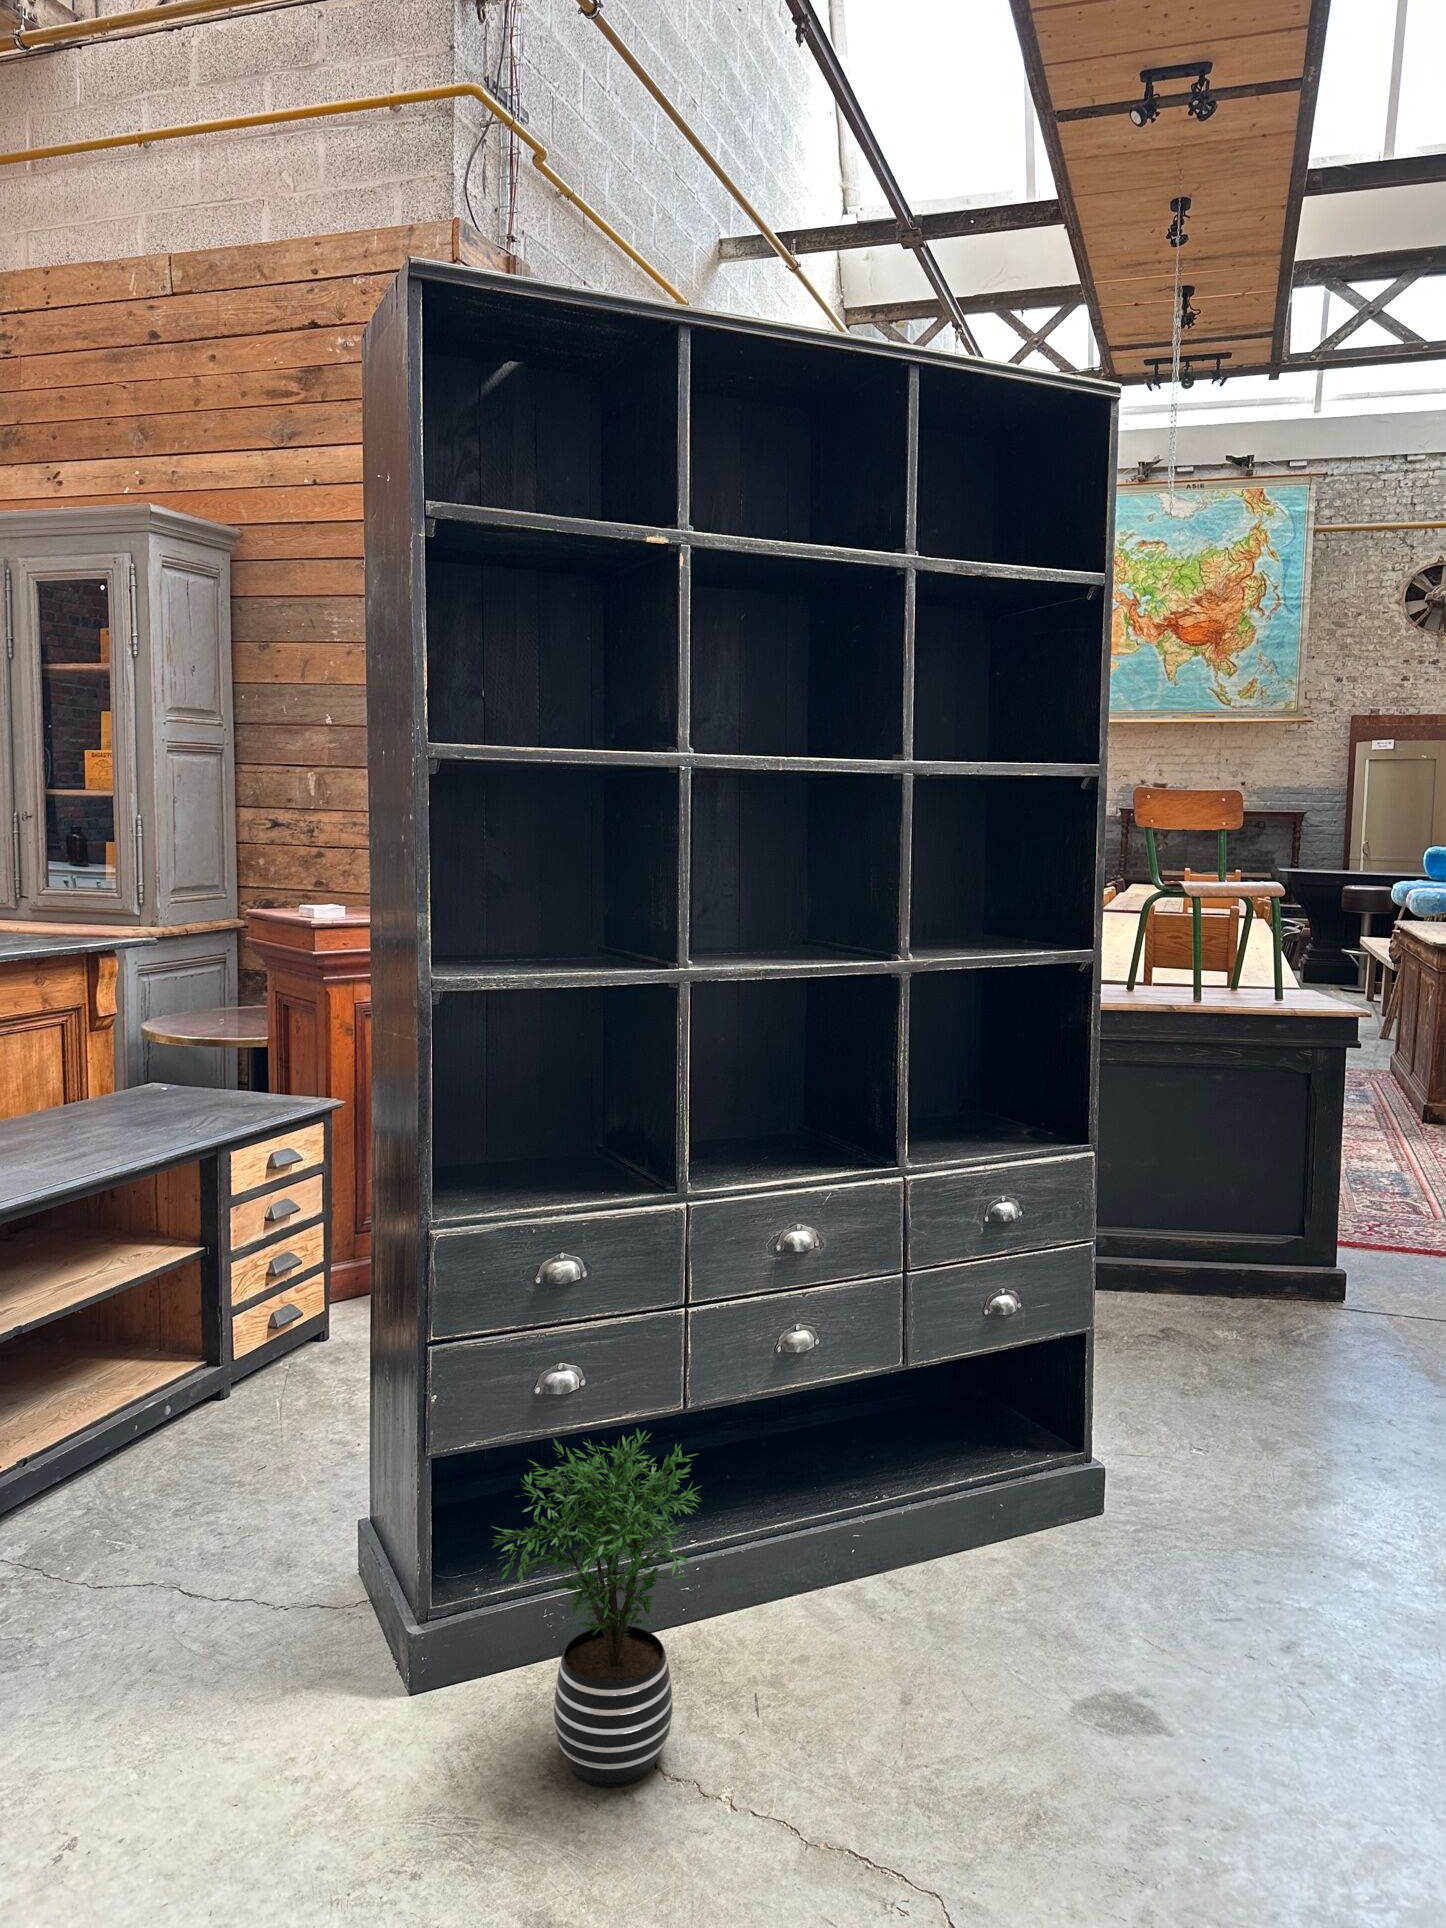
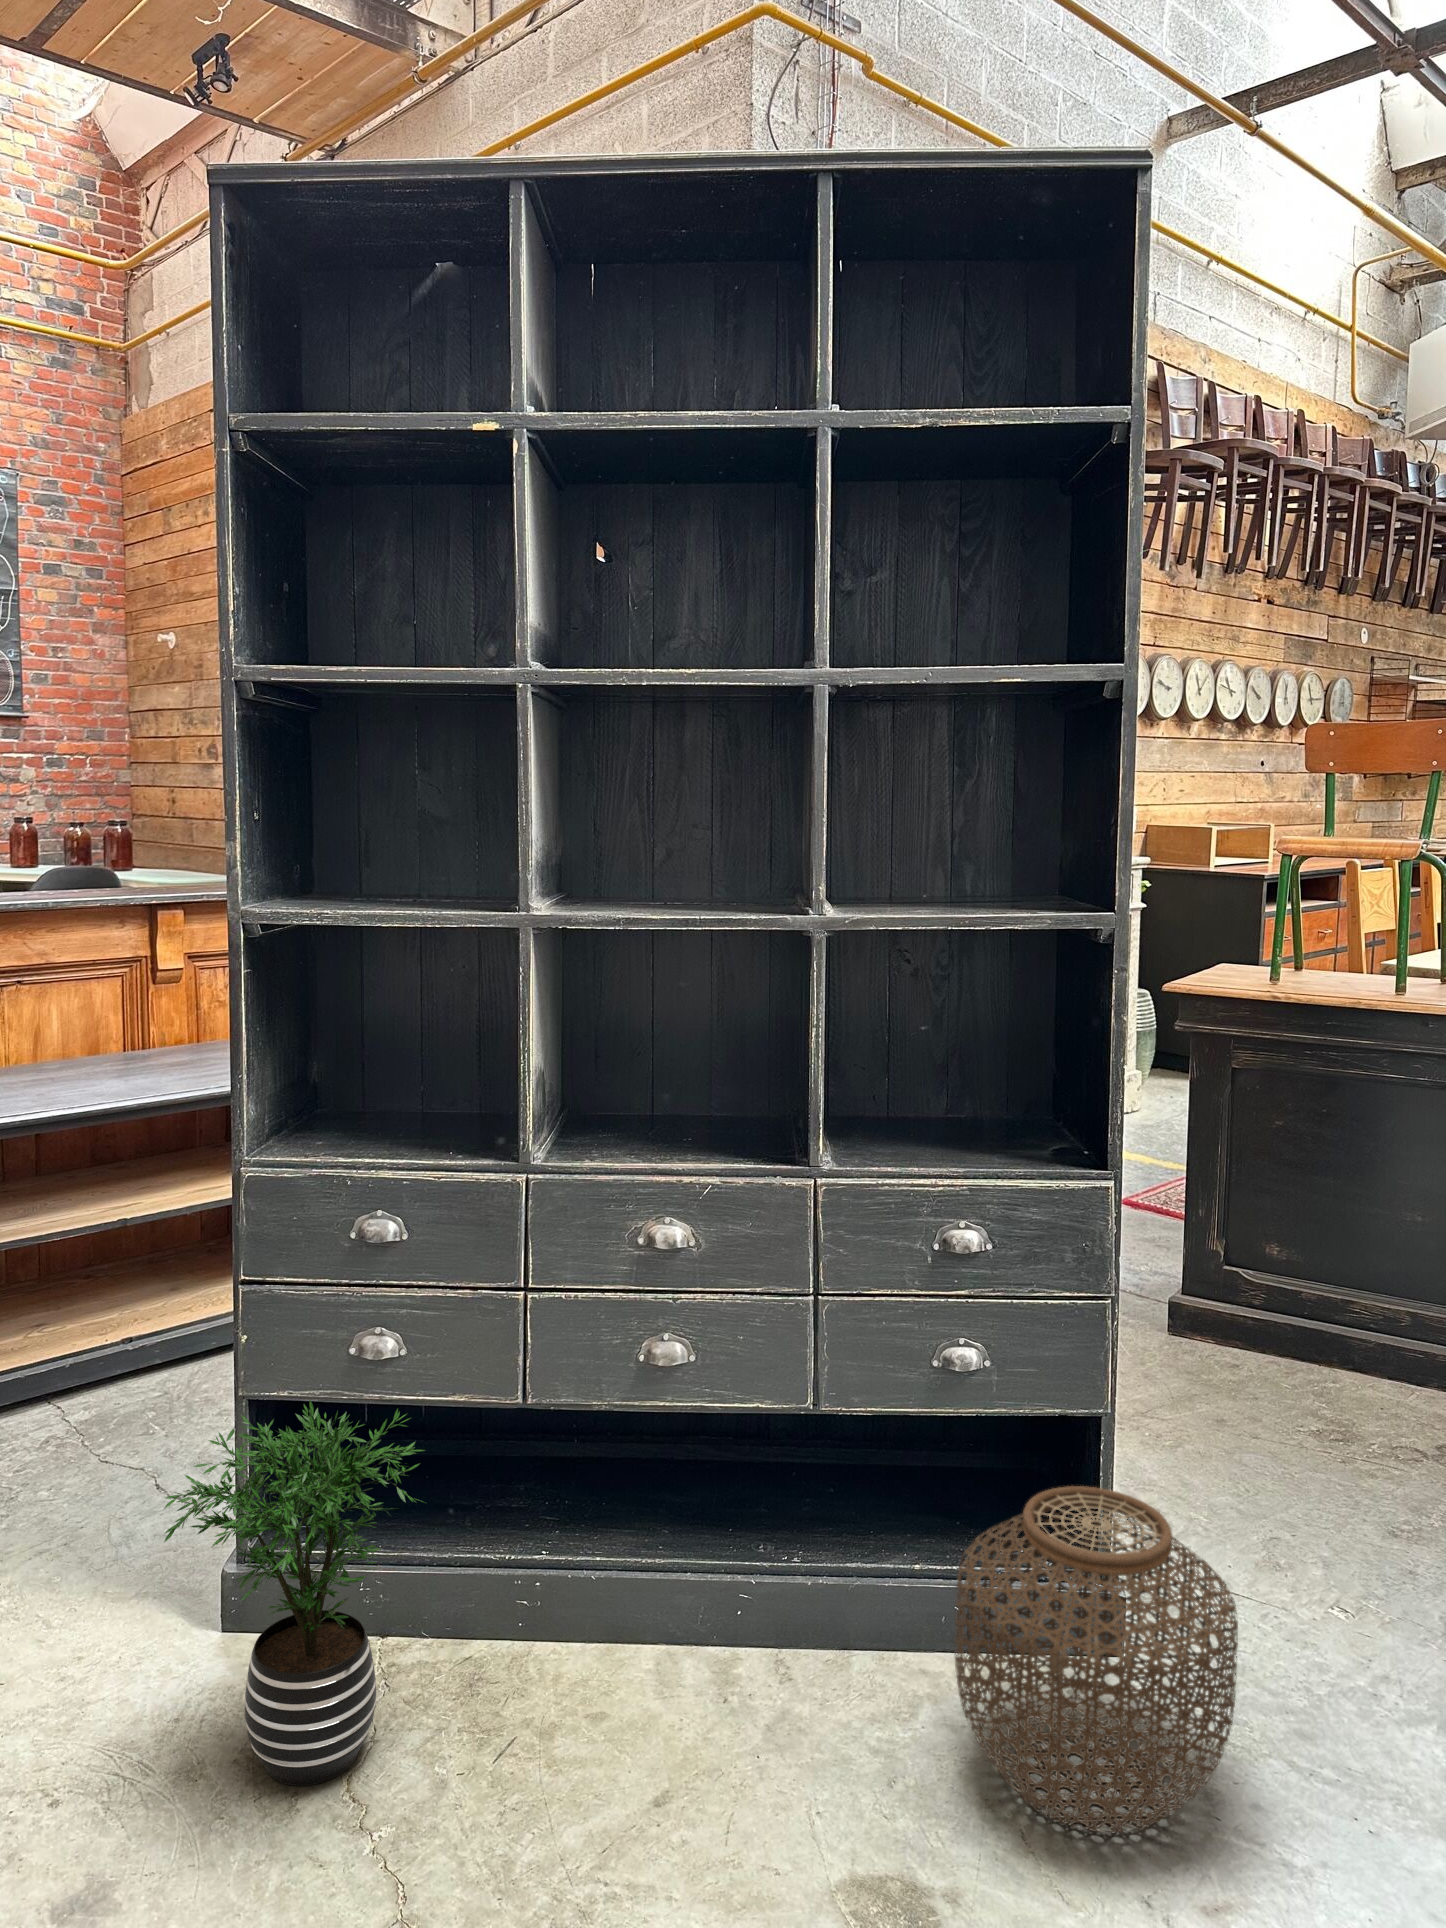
woven basket: none [1061,1377,1269,1623] -> present [955,1486,1238,1833]

